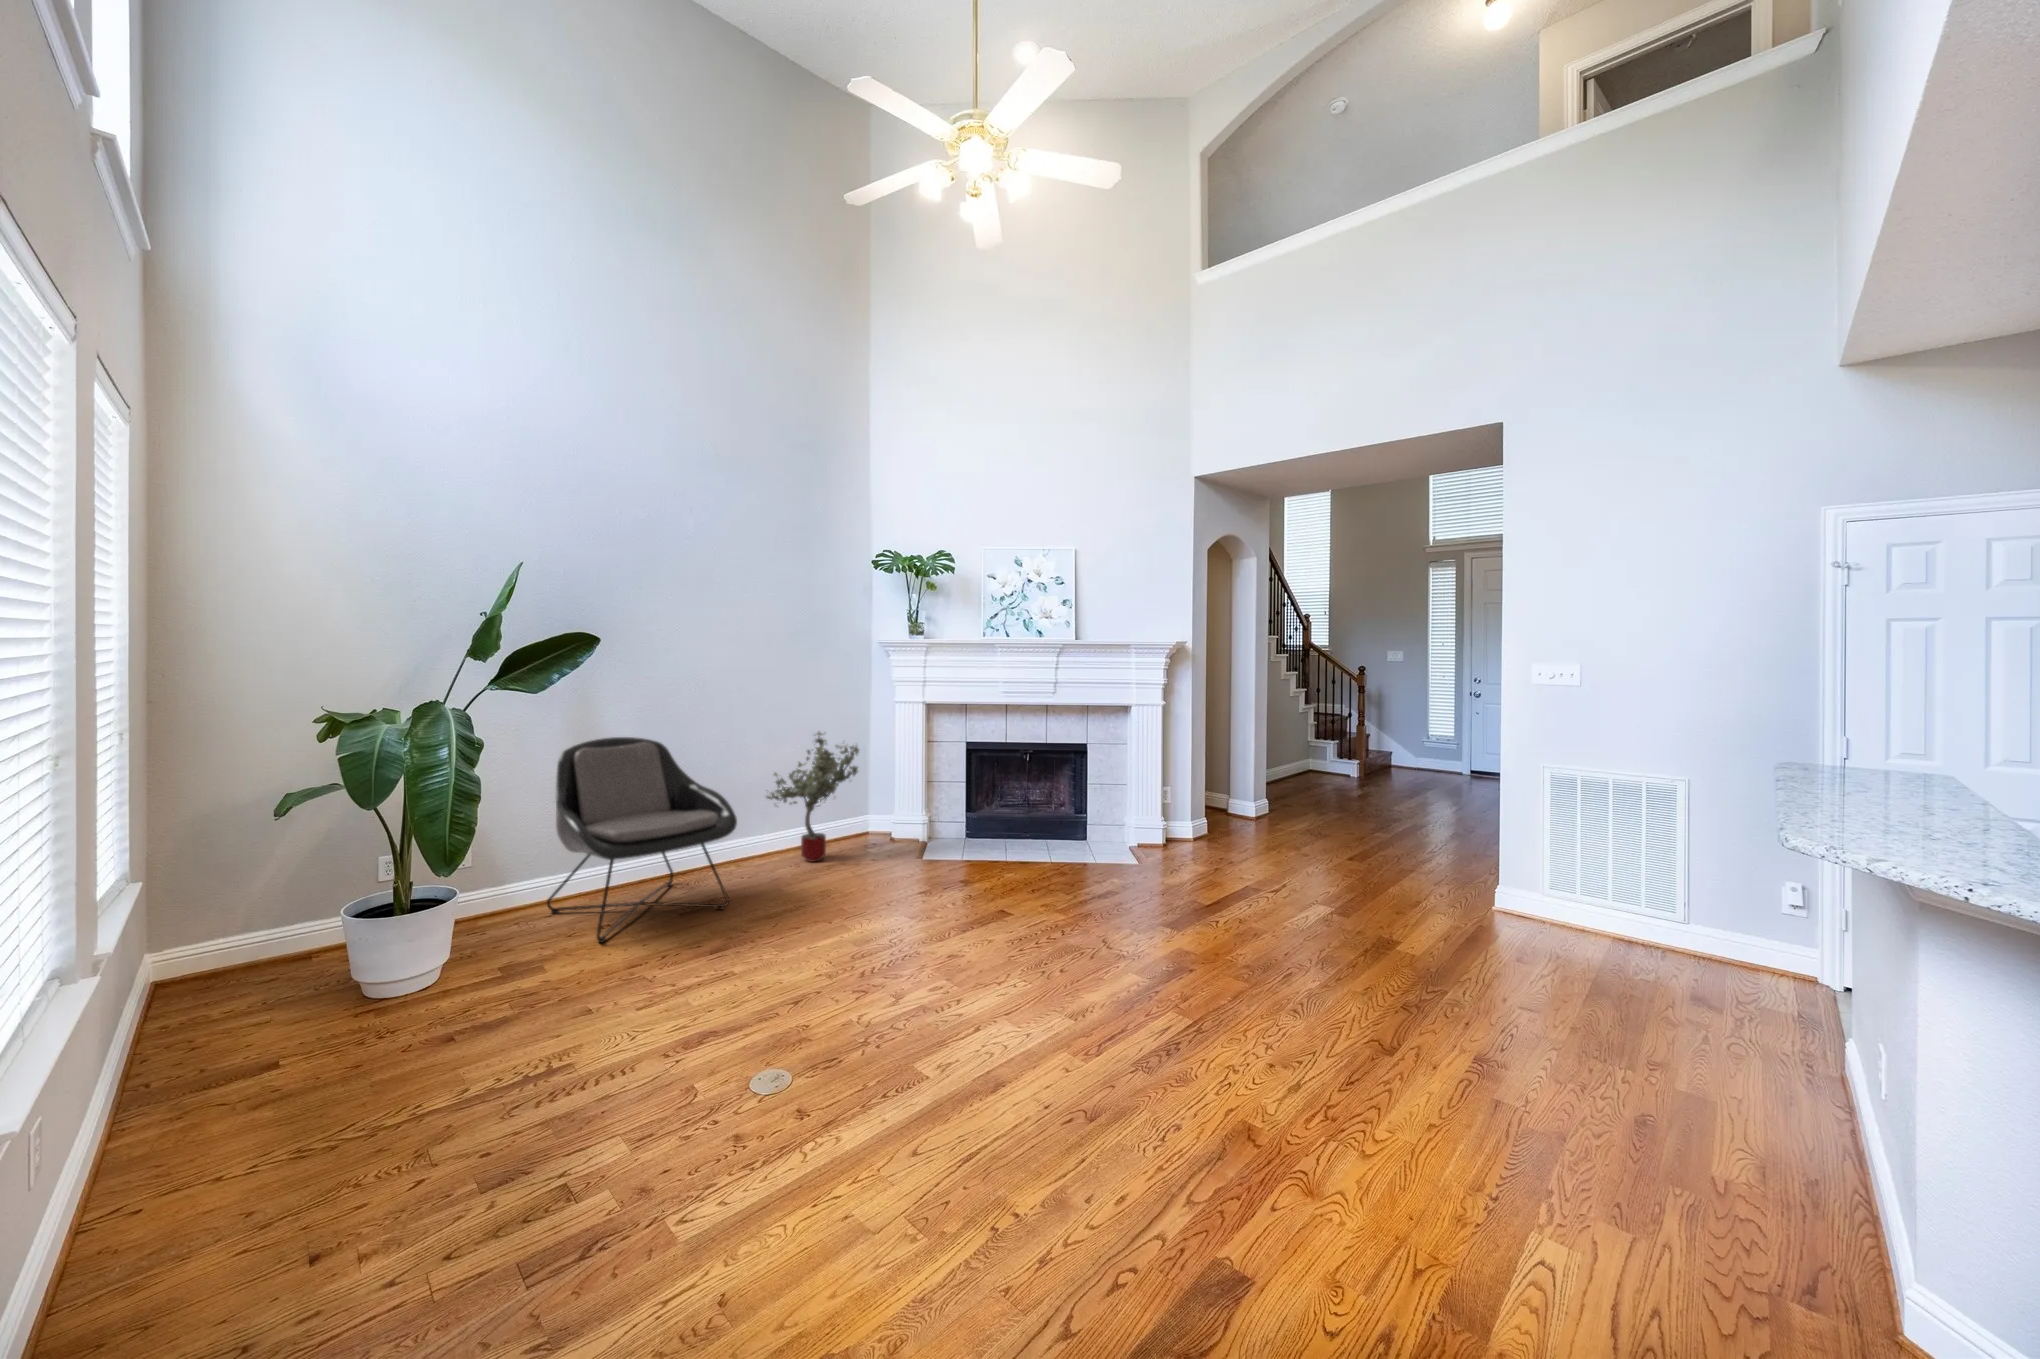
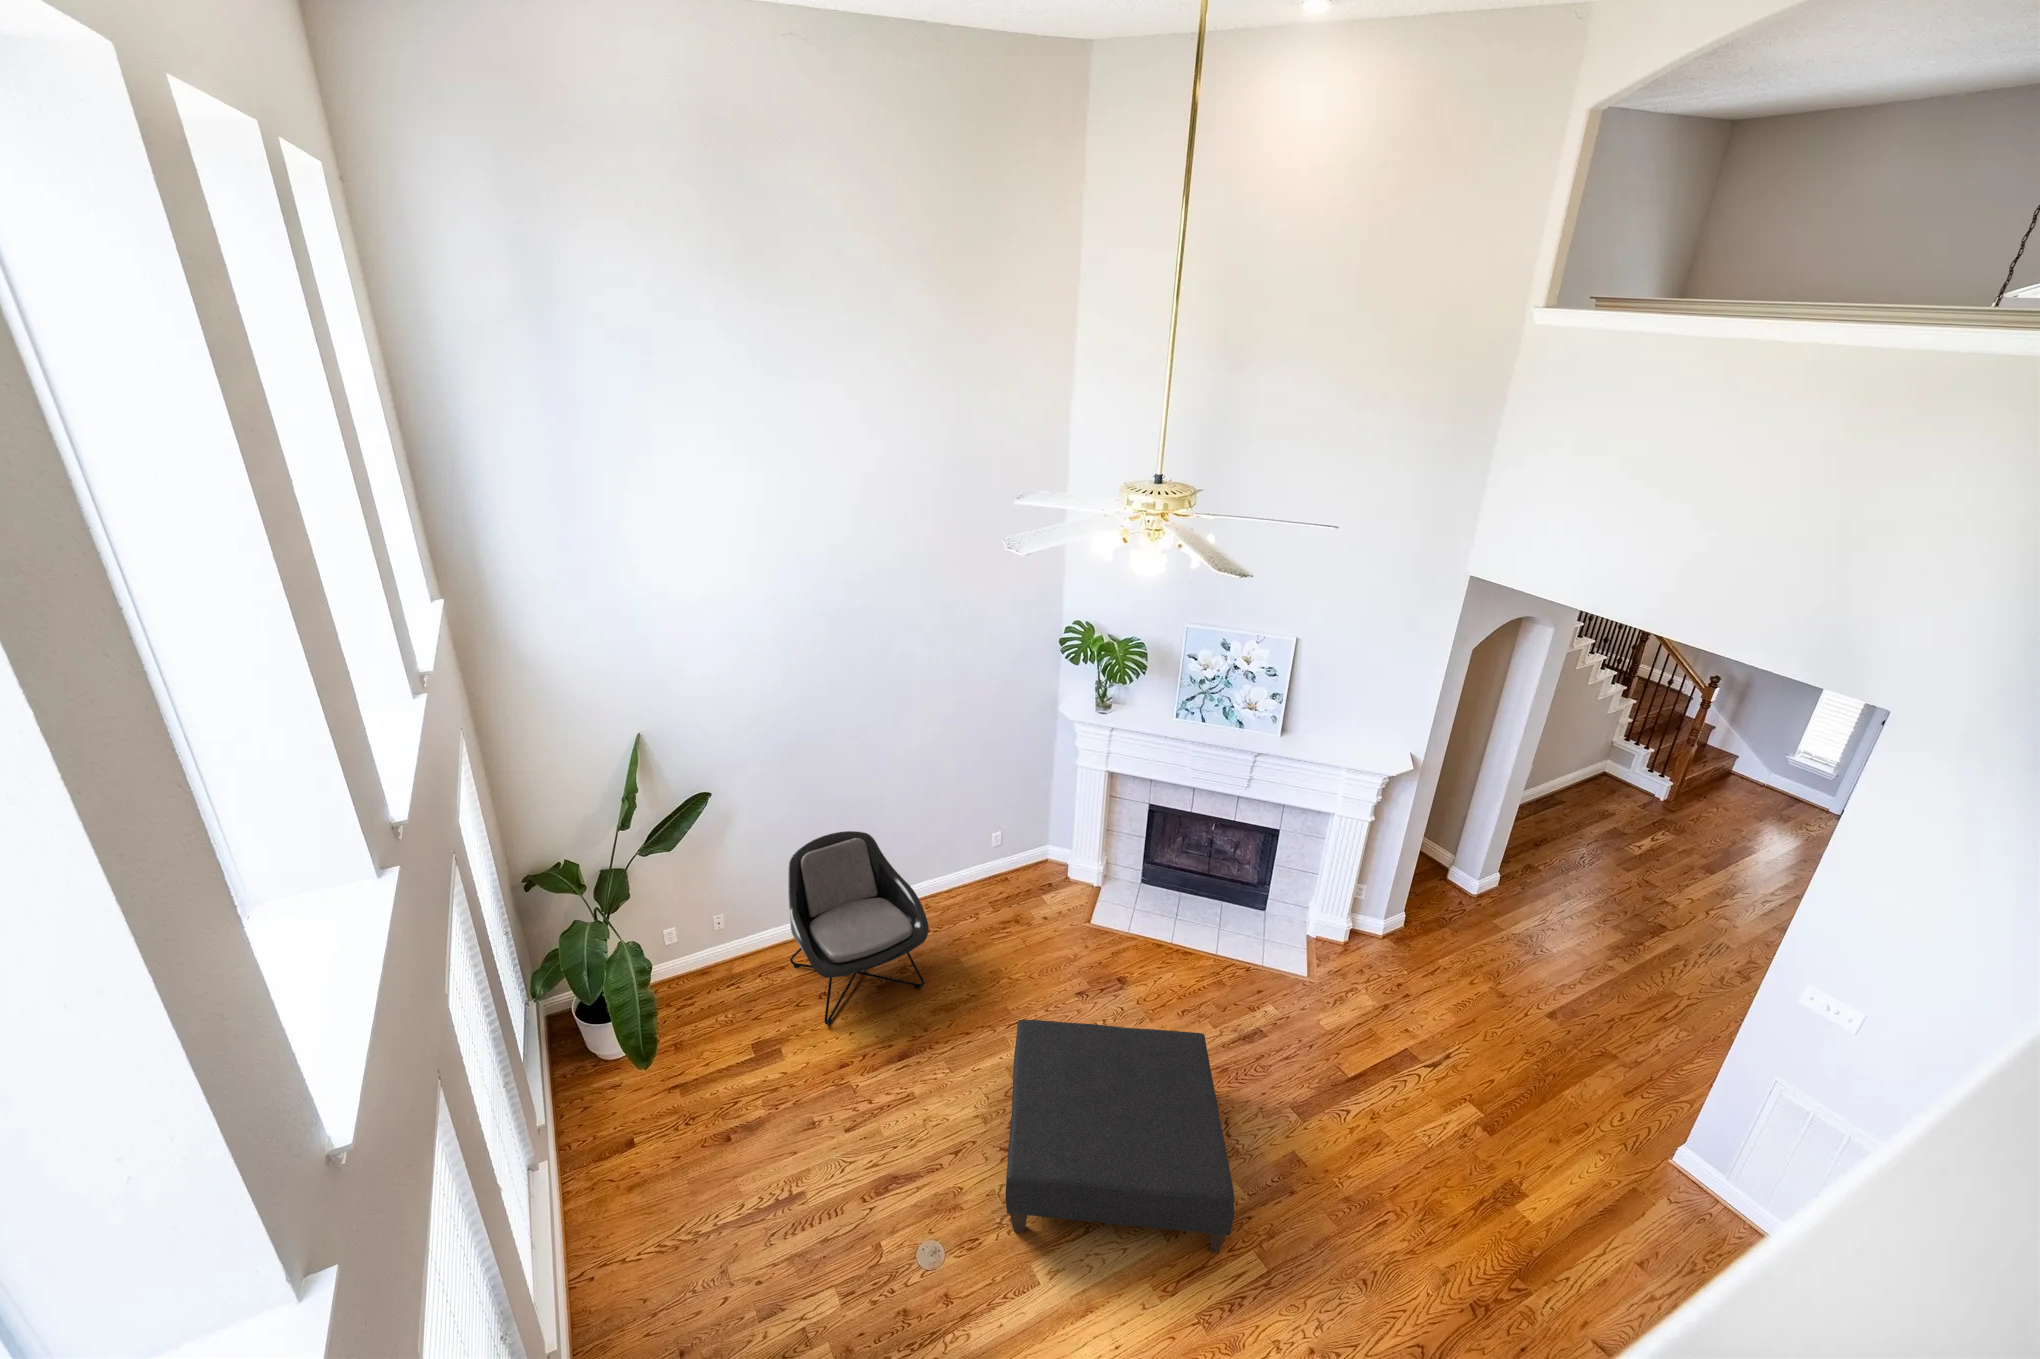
potted tree: present [766,732,859,862] -> none [958,801,1046,914]
ottoman: none [856,852,1149,1045] -> present [1006,1020,1234,1253]

